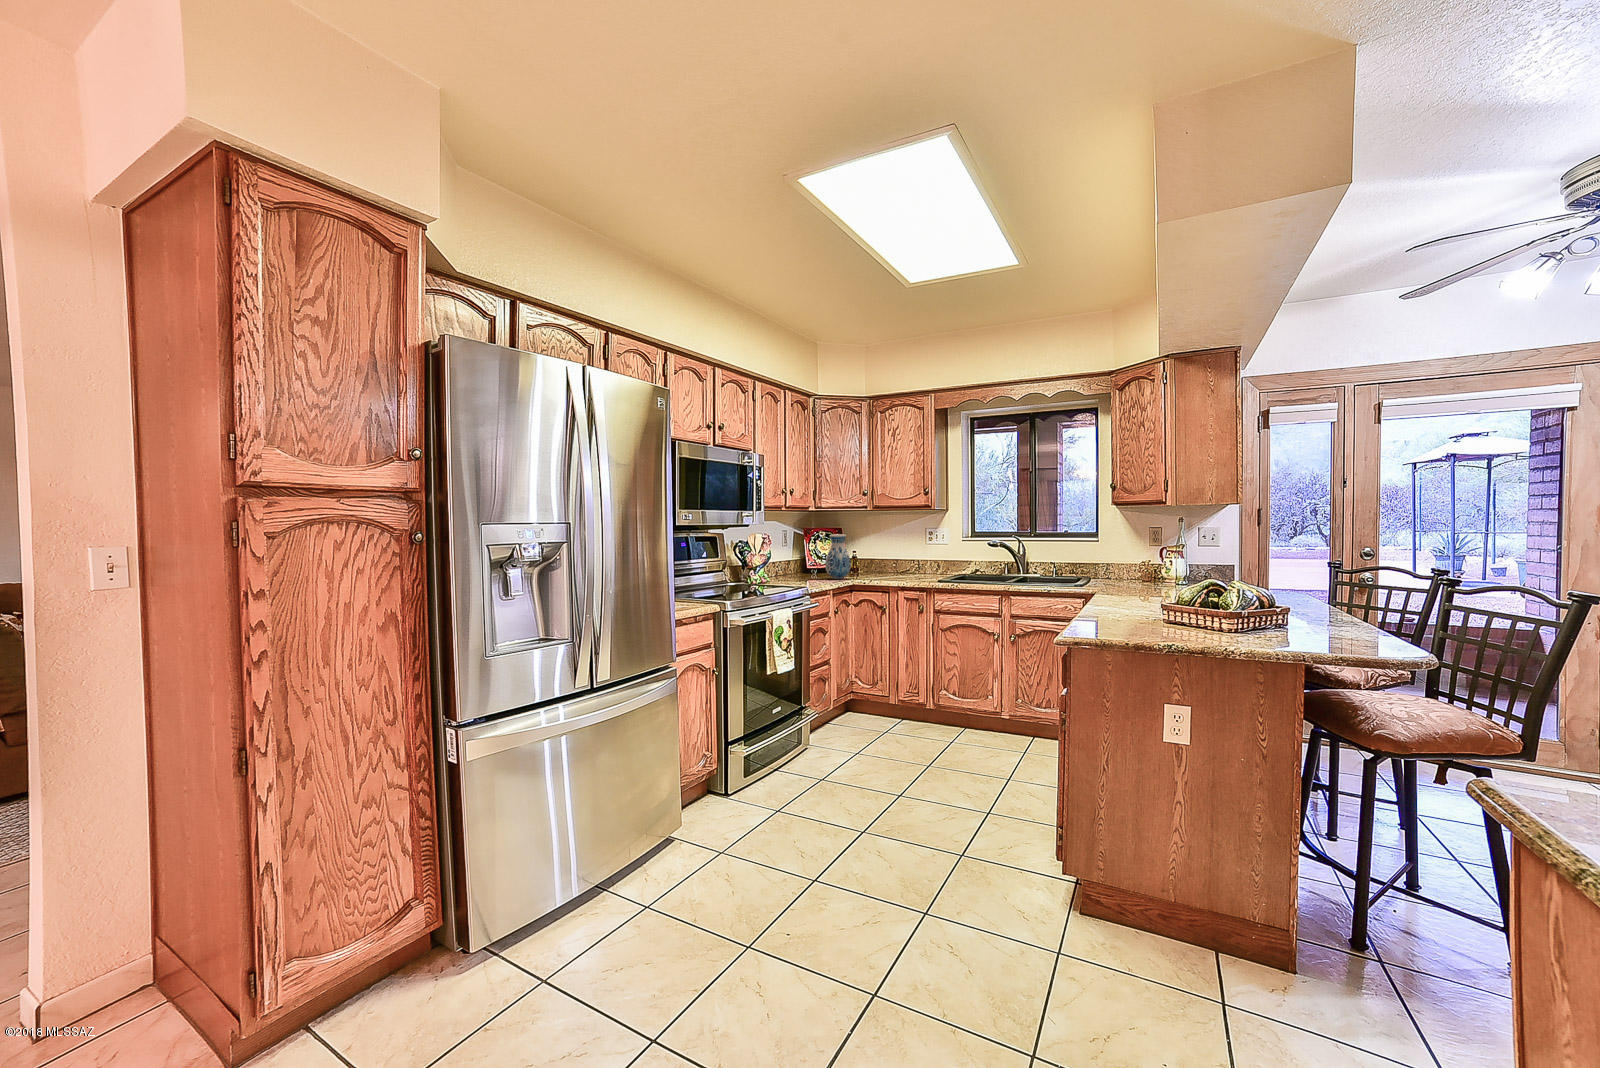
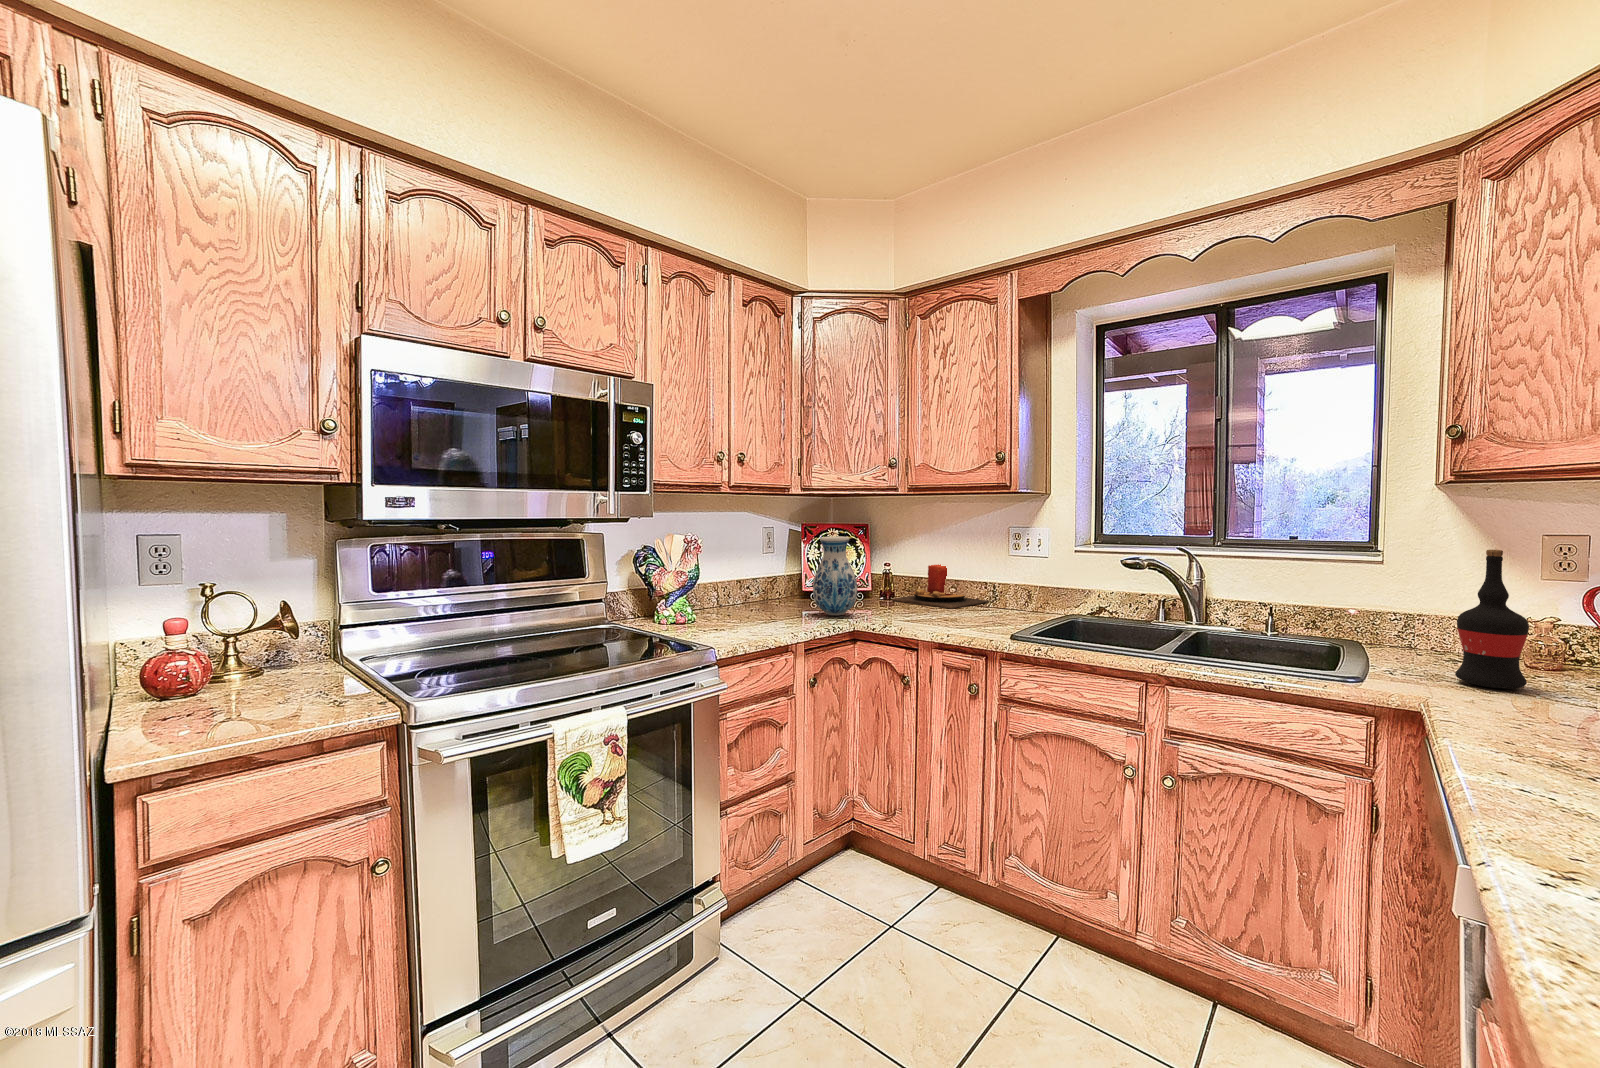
wine bottle: none [1112,533,1133,586] -> present [1455,550,1529,689]
candle: none [857,552,912,576] -> present [892,564,989,609]

